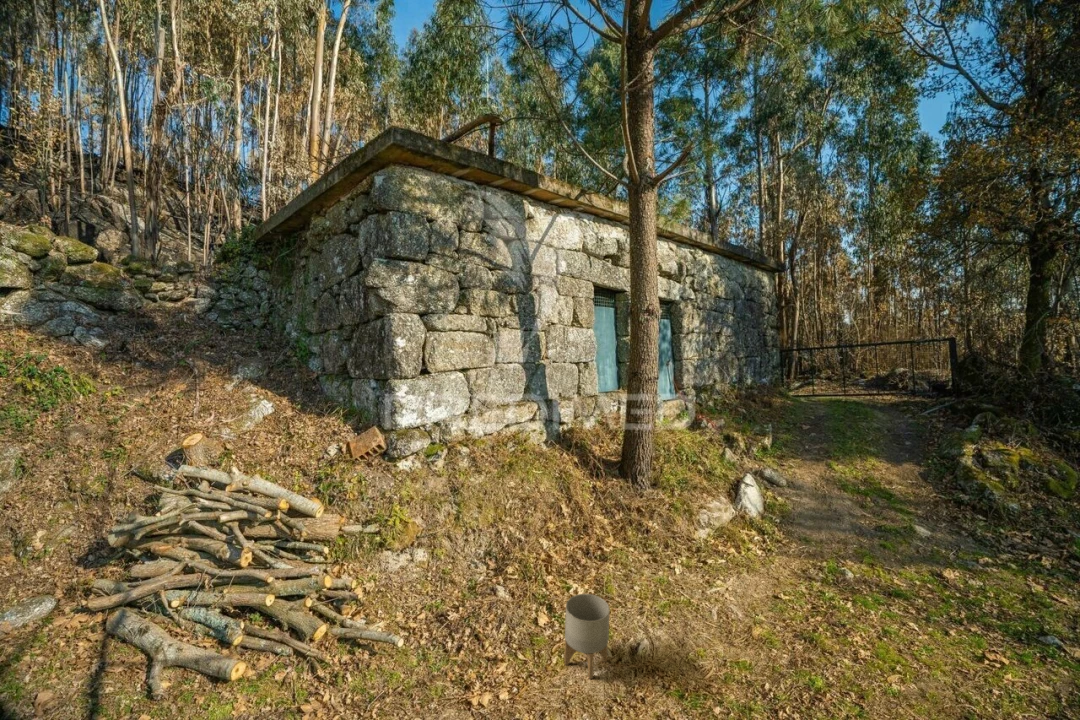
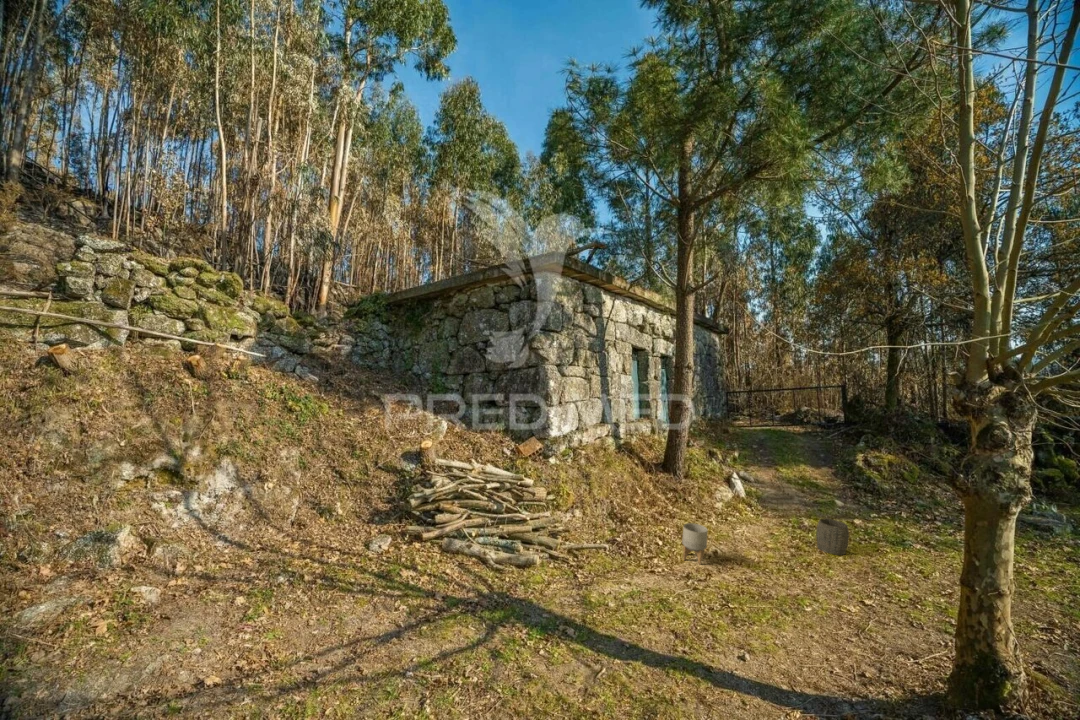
woven basket: none [853,585,918,665] -> present [816,518,849,555]

